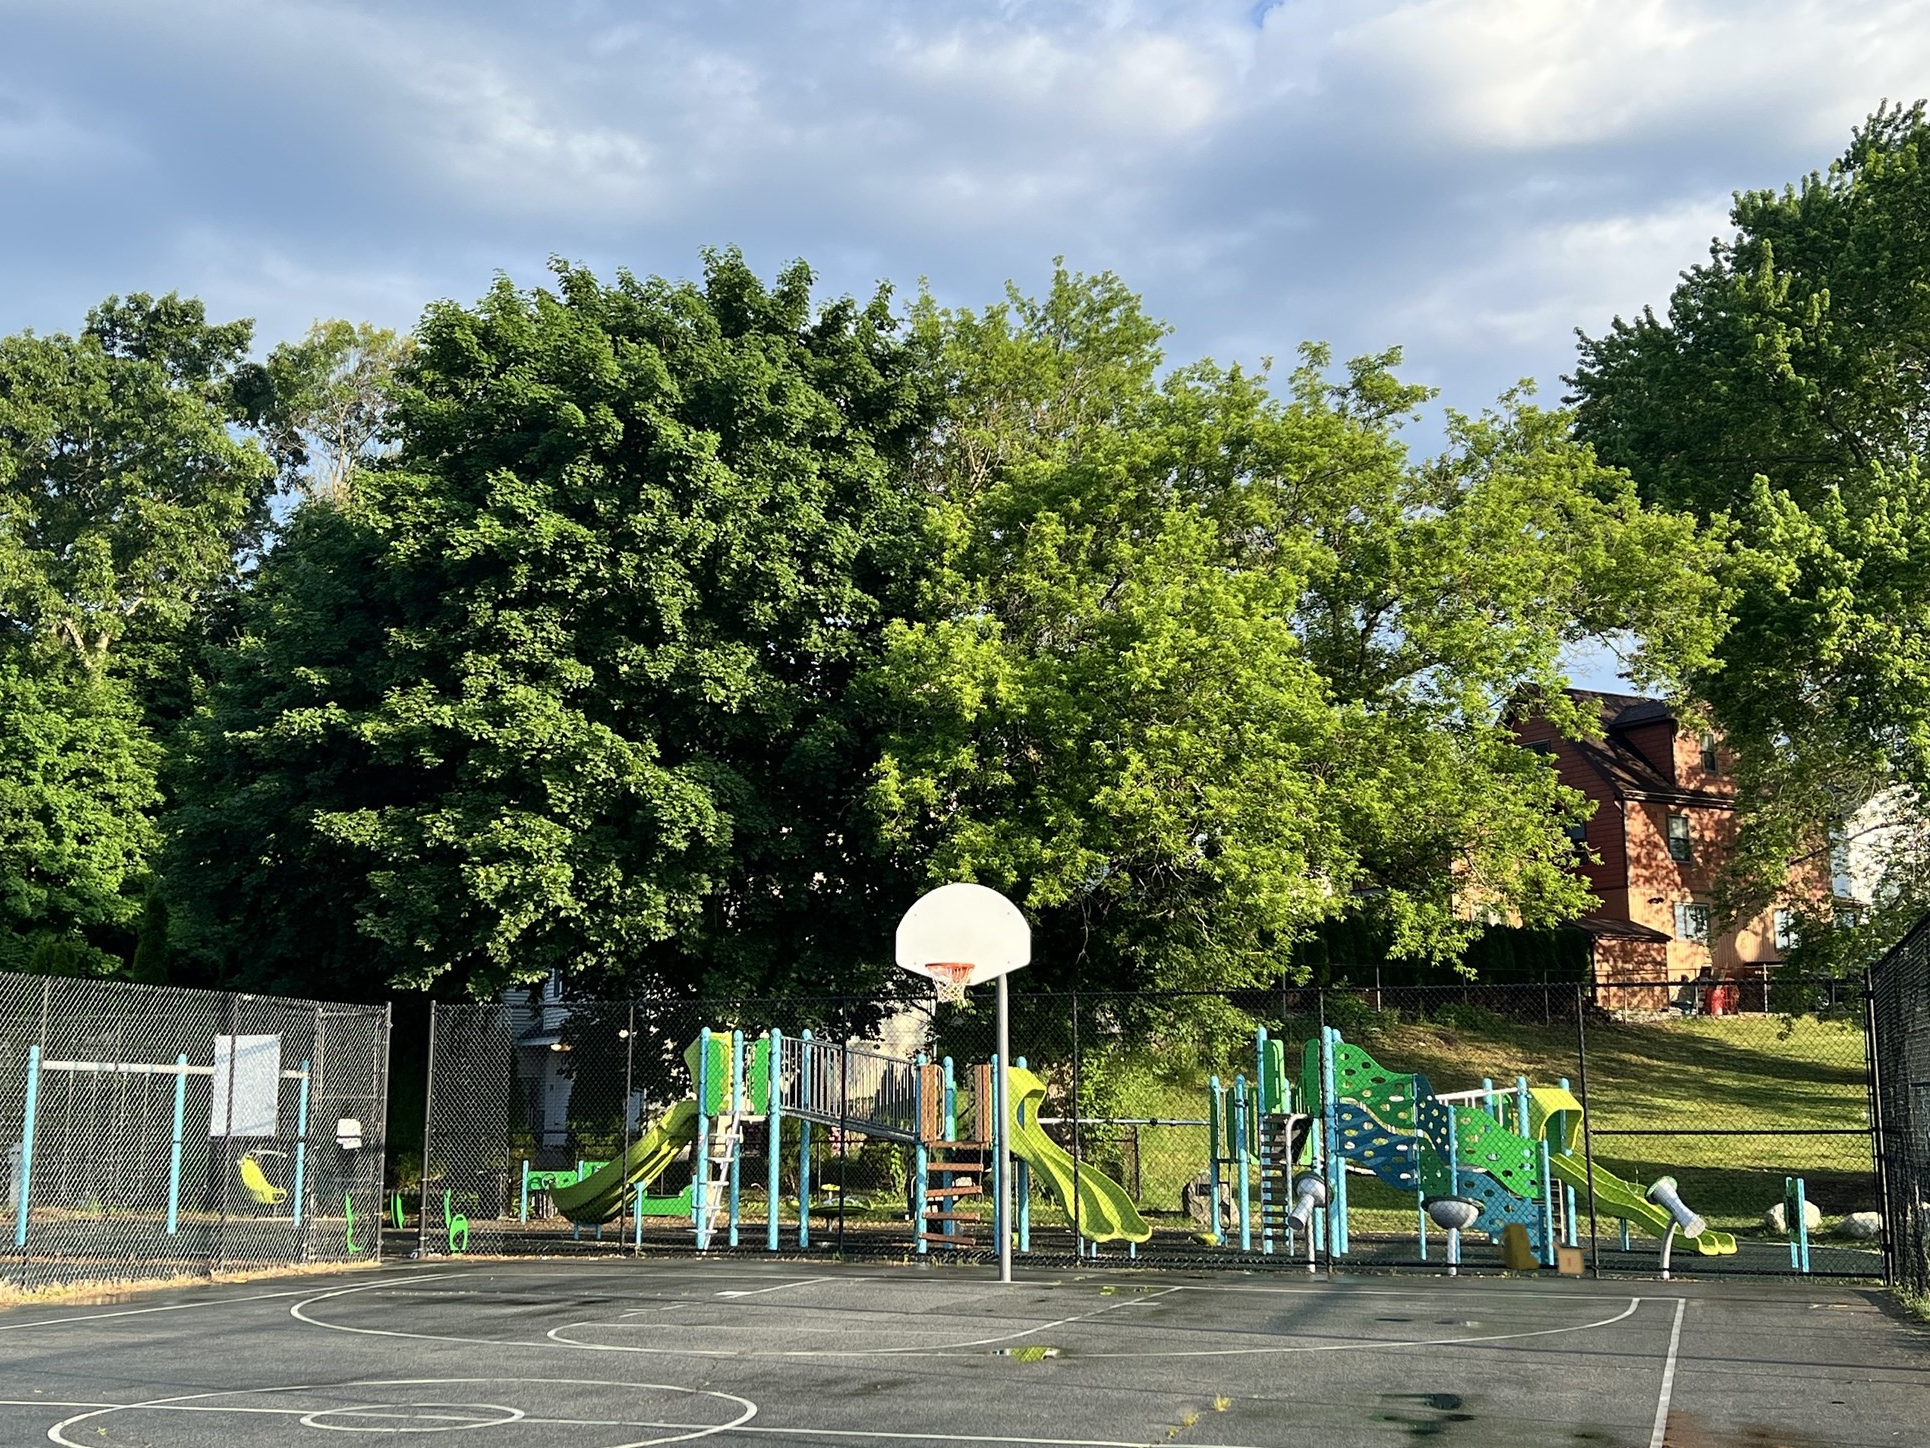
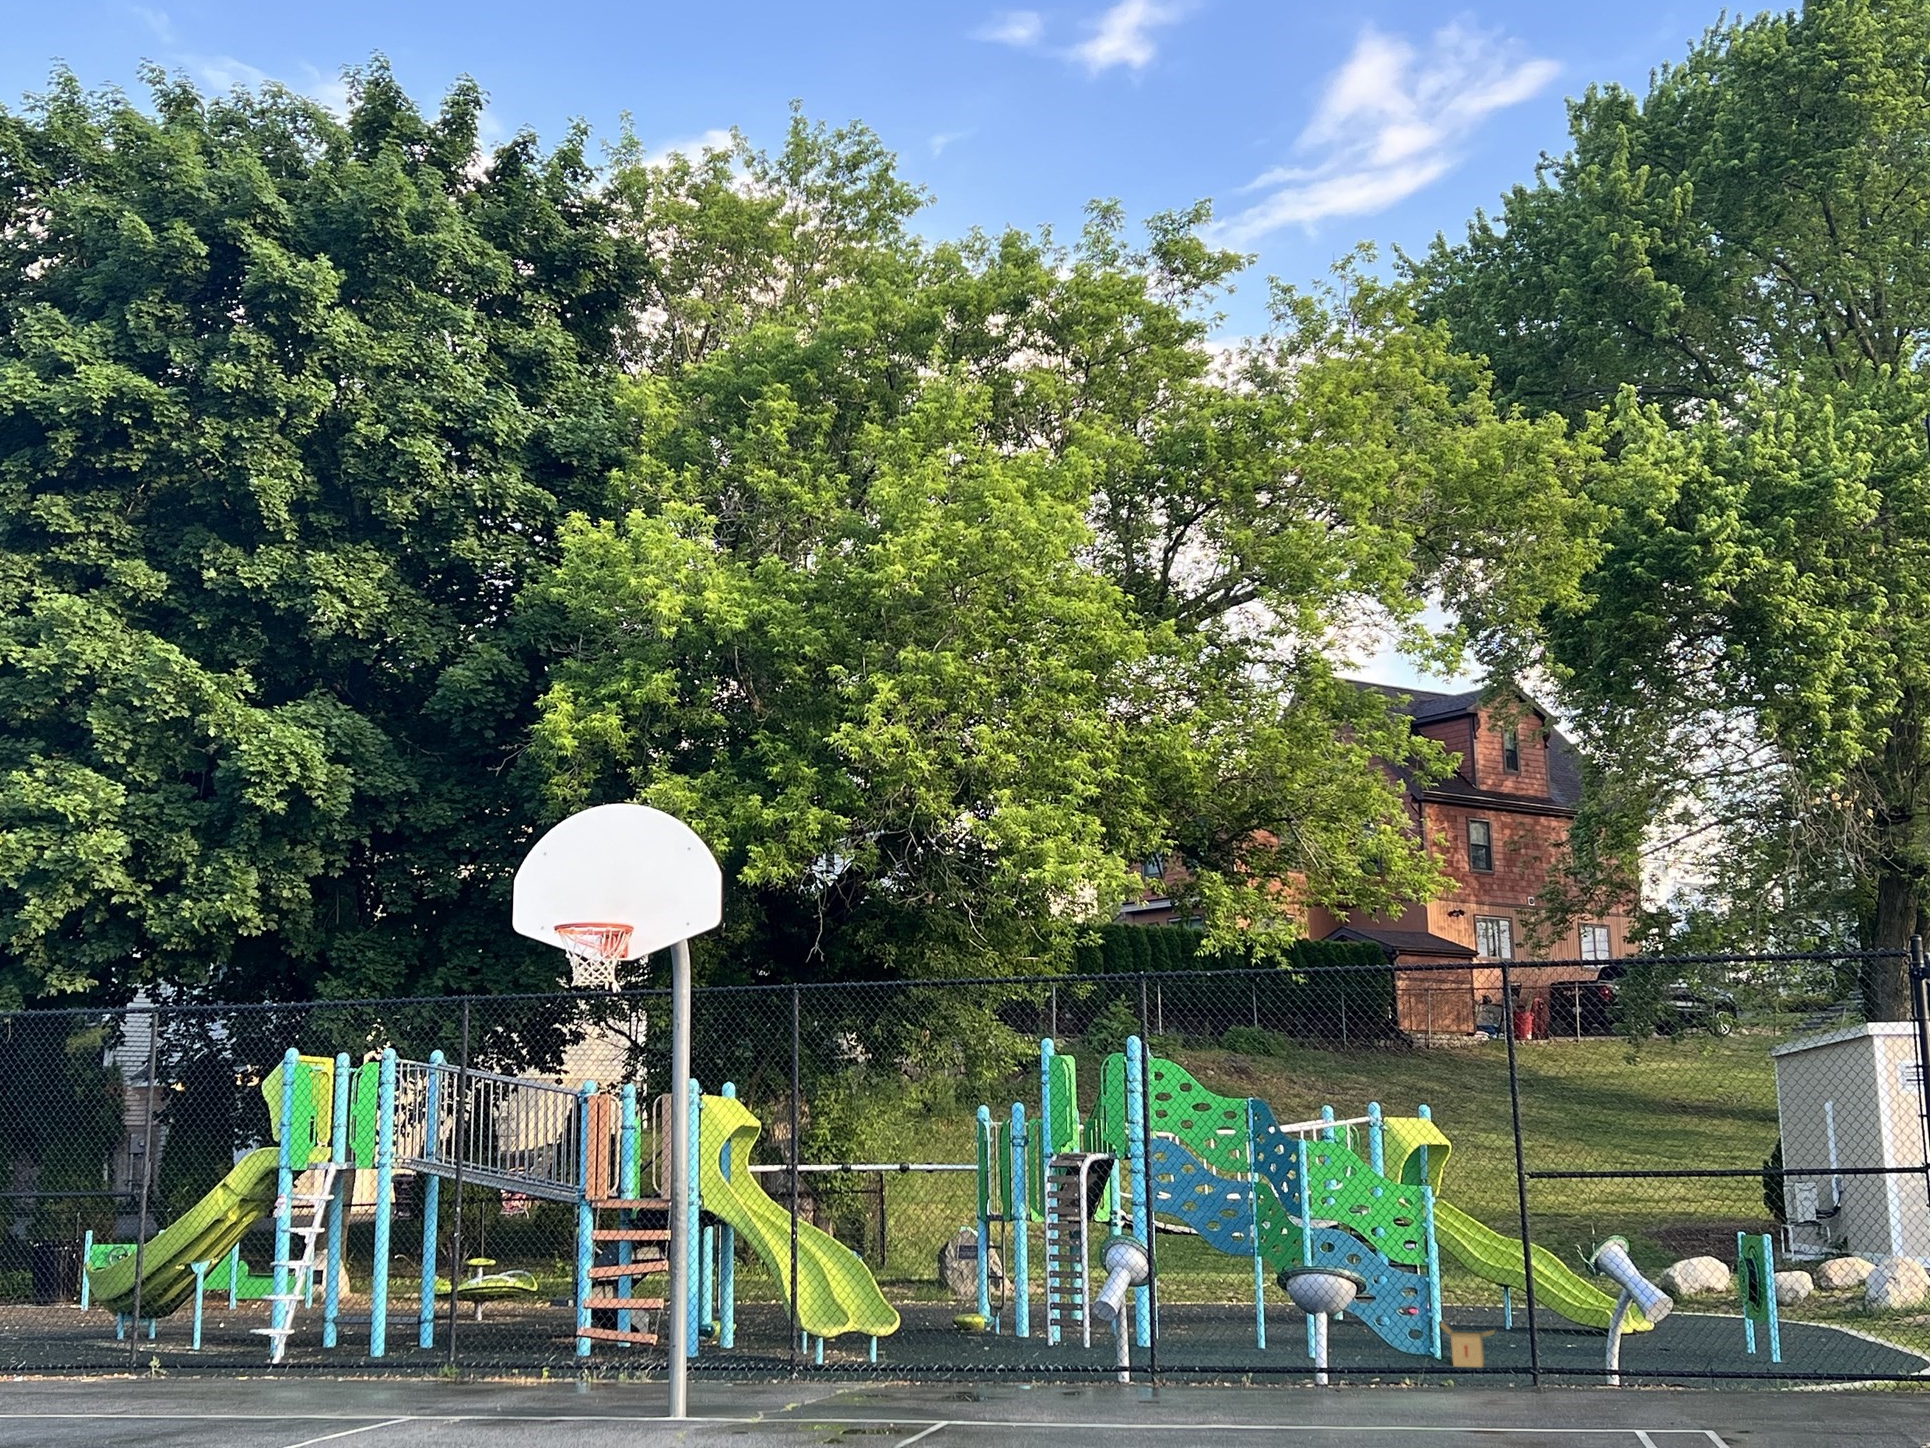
backpack: present [1497,1222,1539,1270] -> none [1357,1295,1423,1364]

